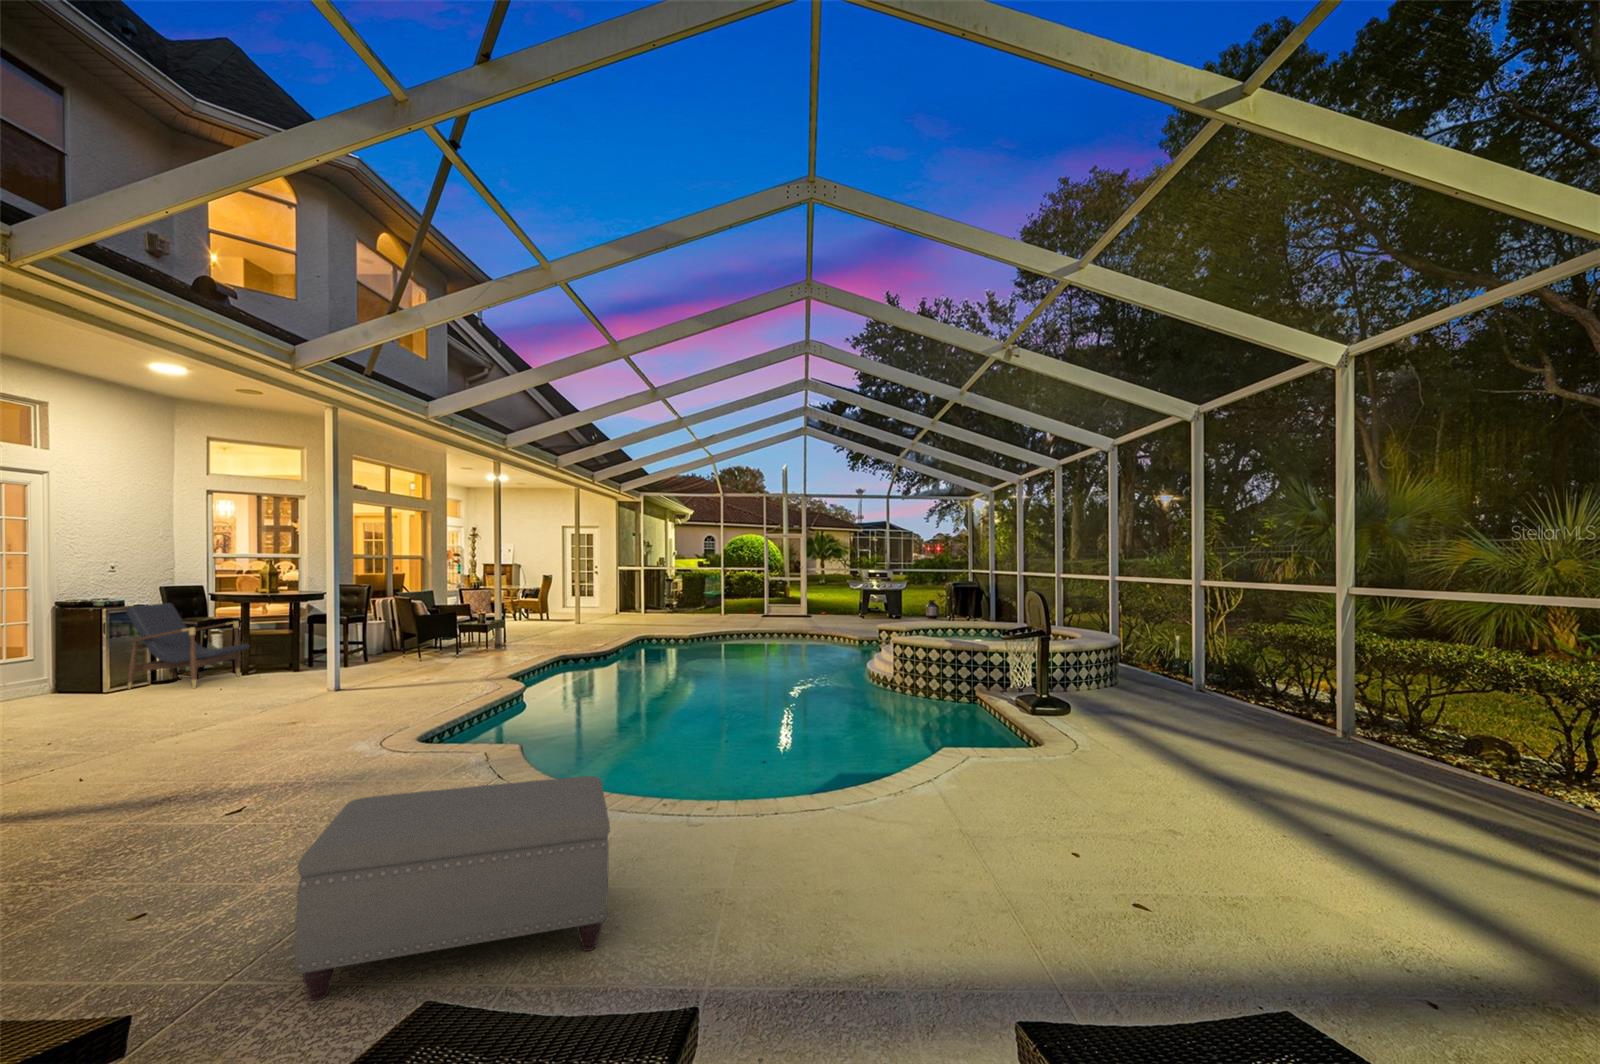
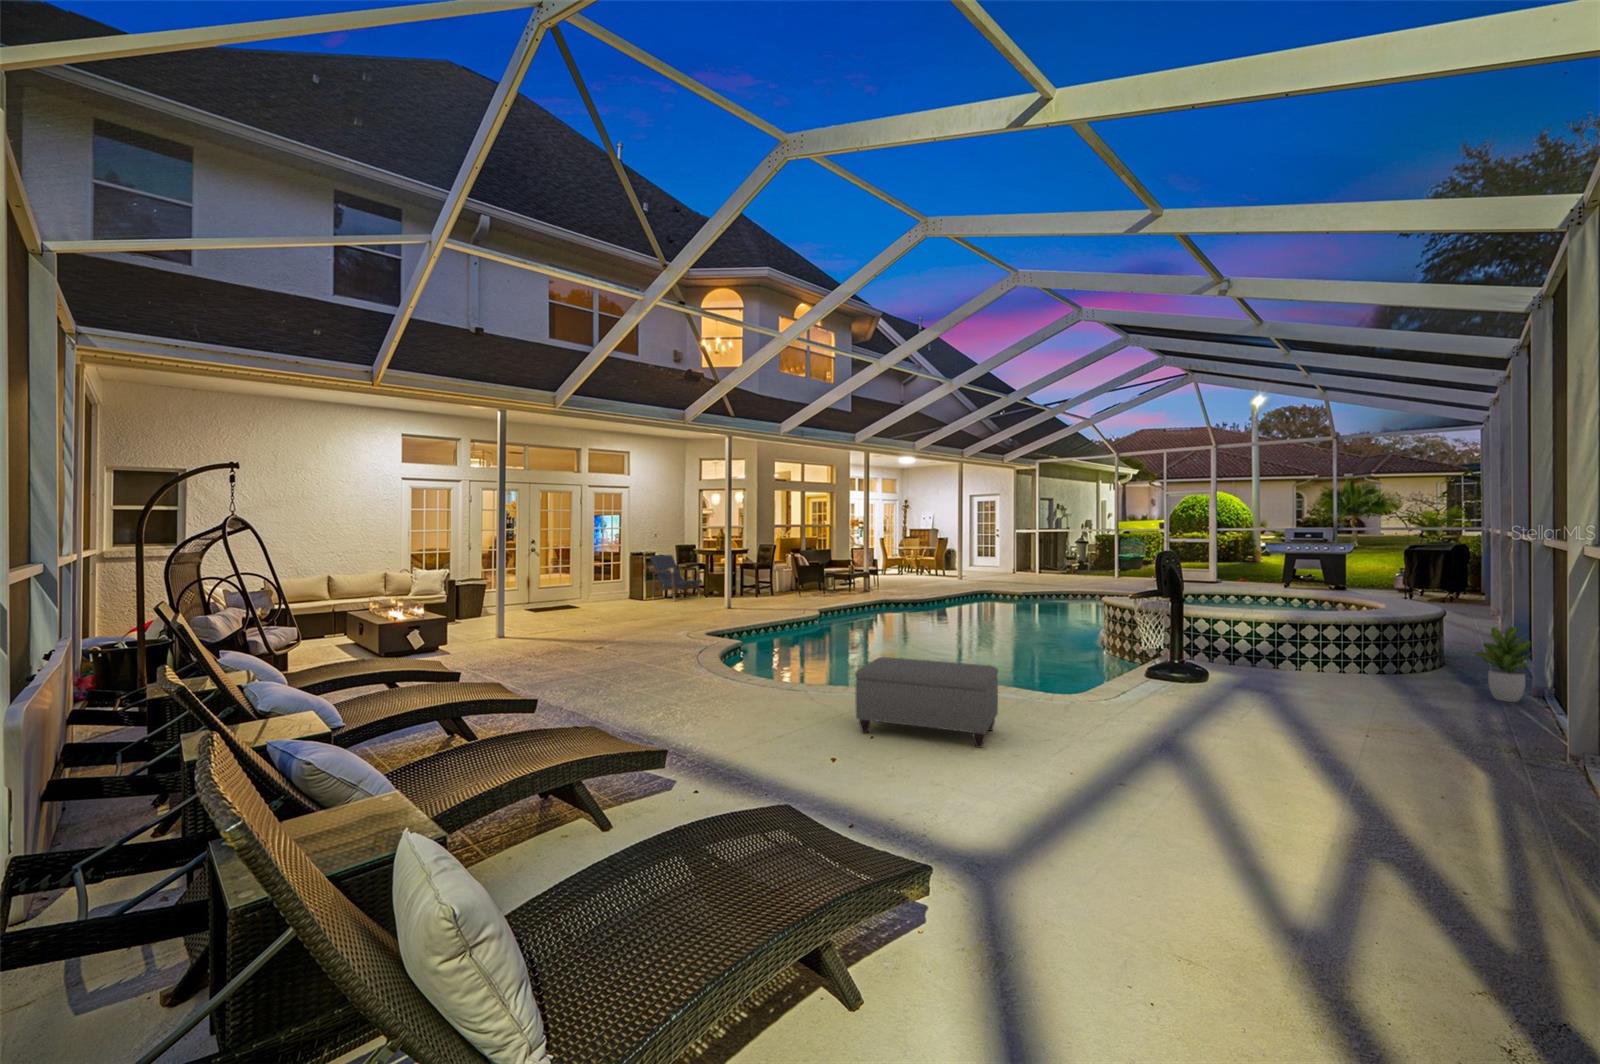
potted plant: none [1220,636,1266,694] -> present [1475,627,1531,702]
ottoman: present [295,776,610,1001] -> present [855,657,998,748]

